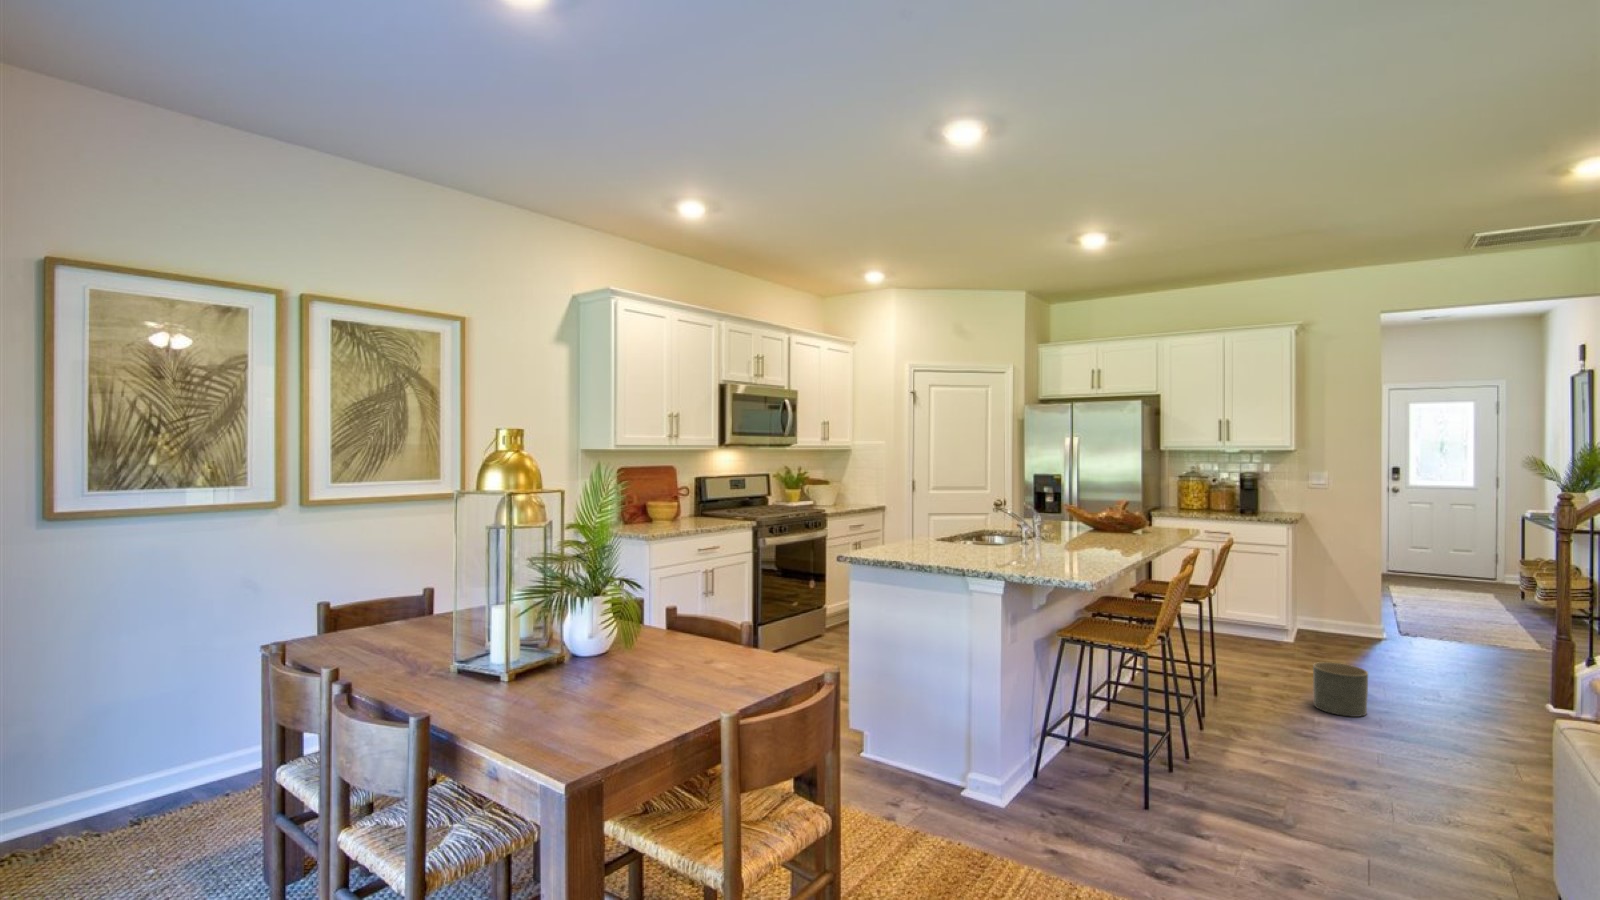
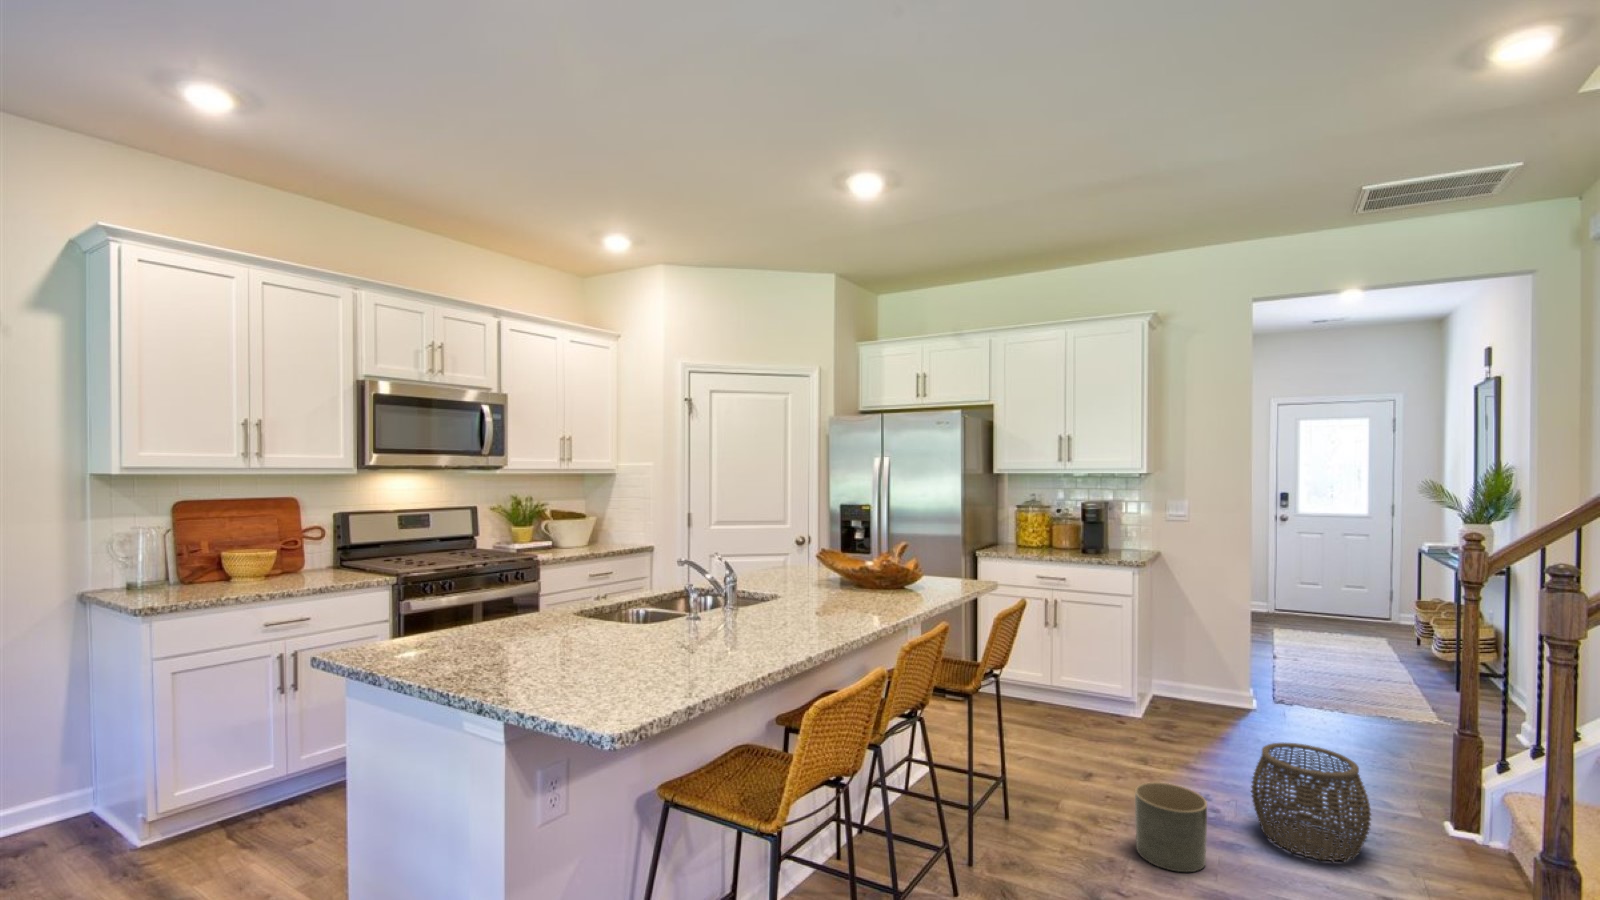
woven basket: none [1395,639,1488,714] -> present [1251,743,1371,862]

